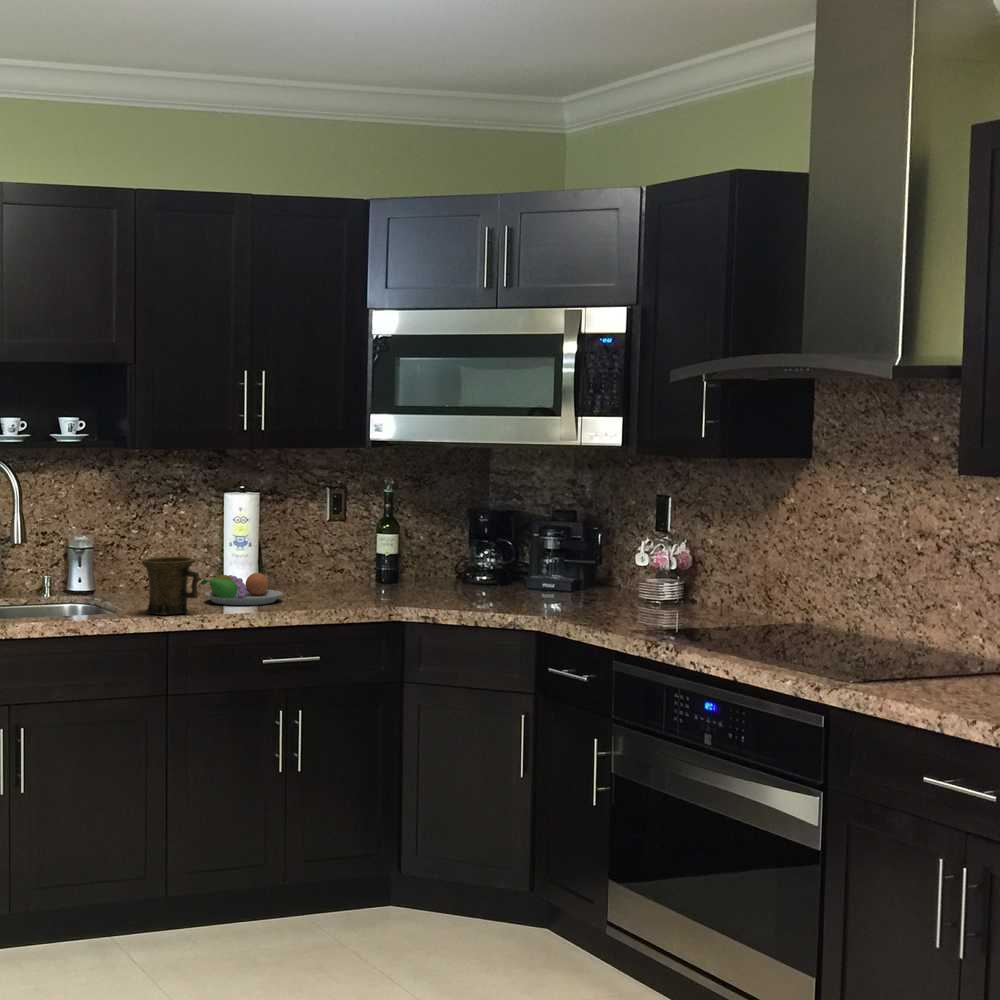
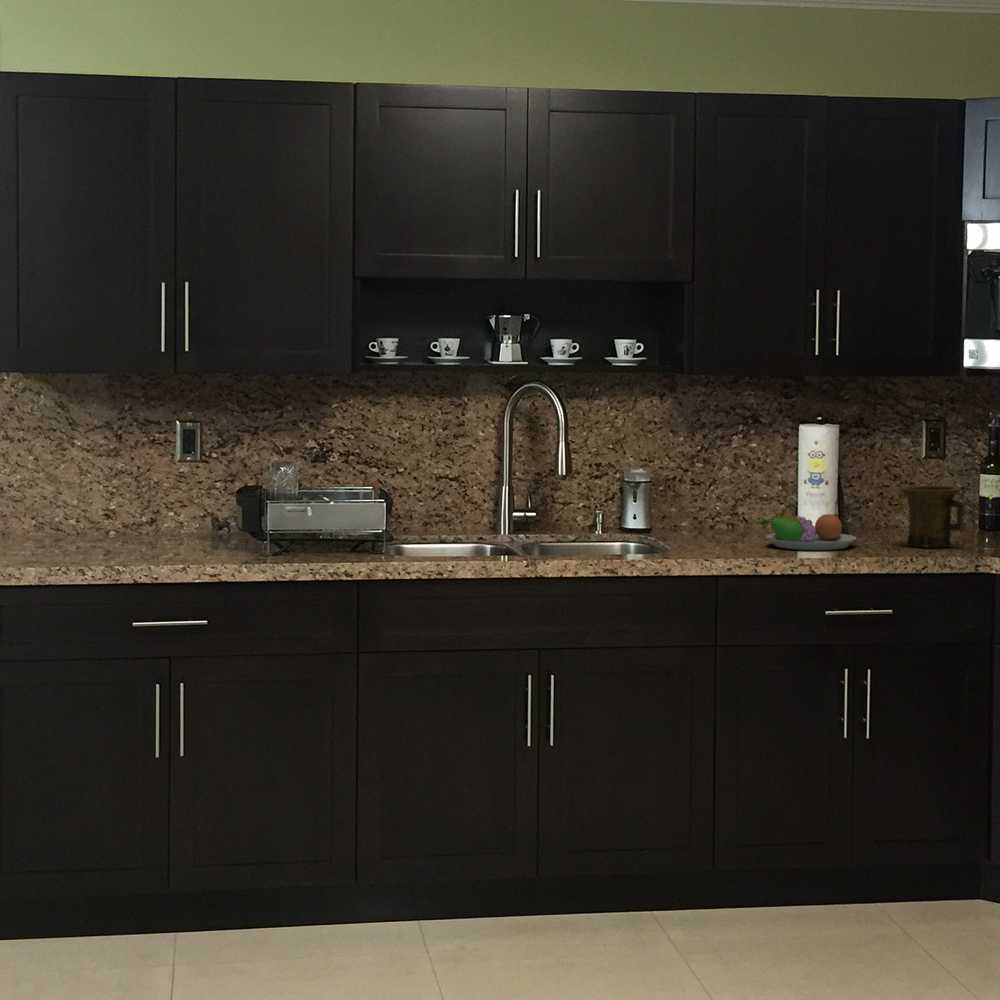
mug: present [141,557,199,615] -> present [901,485,965,548]

